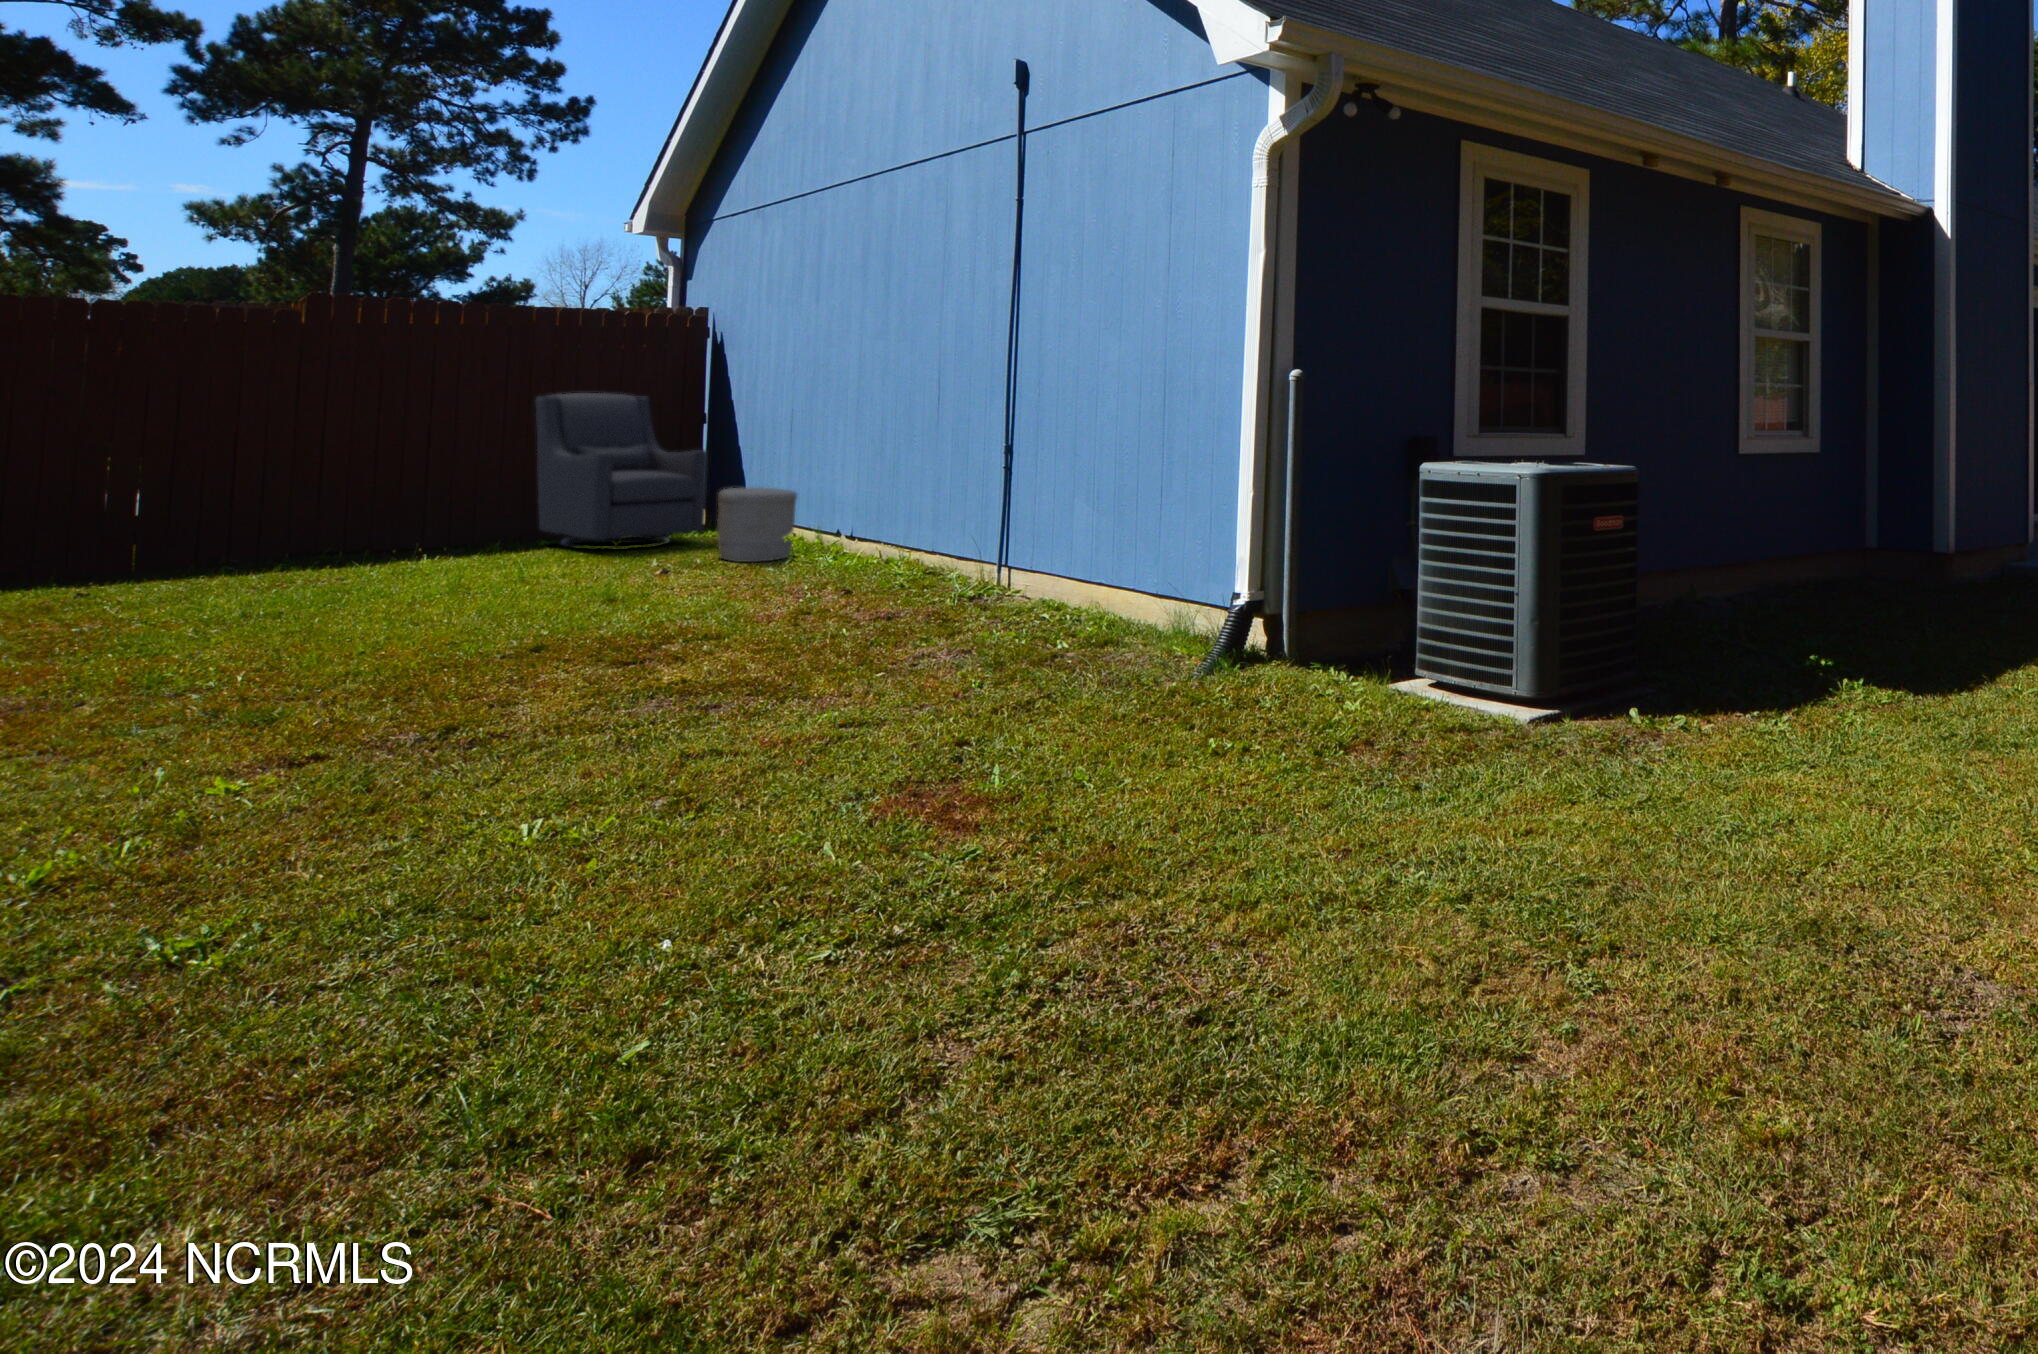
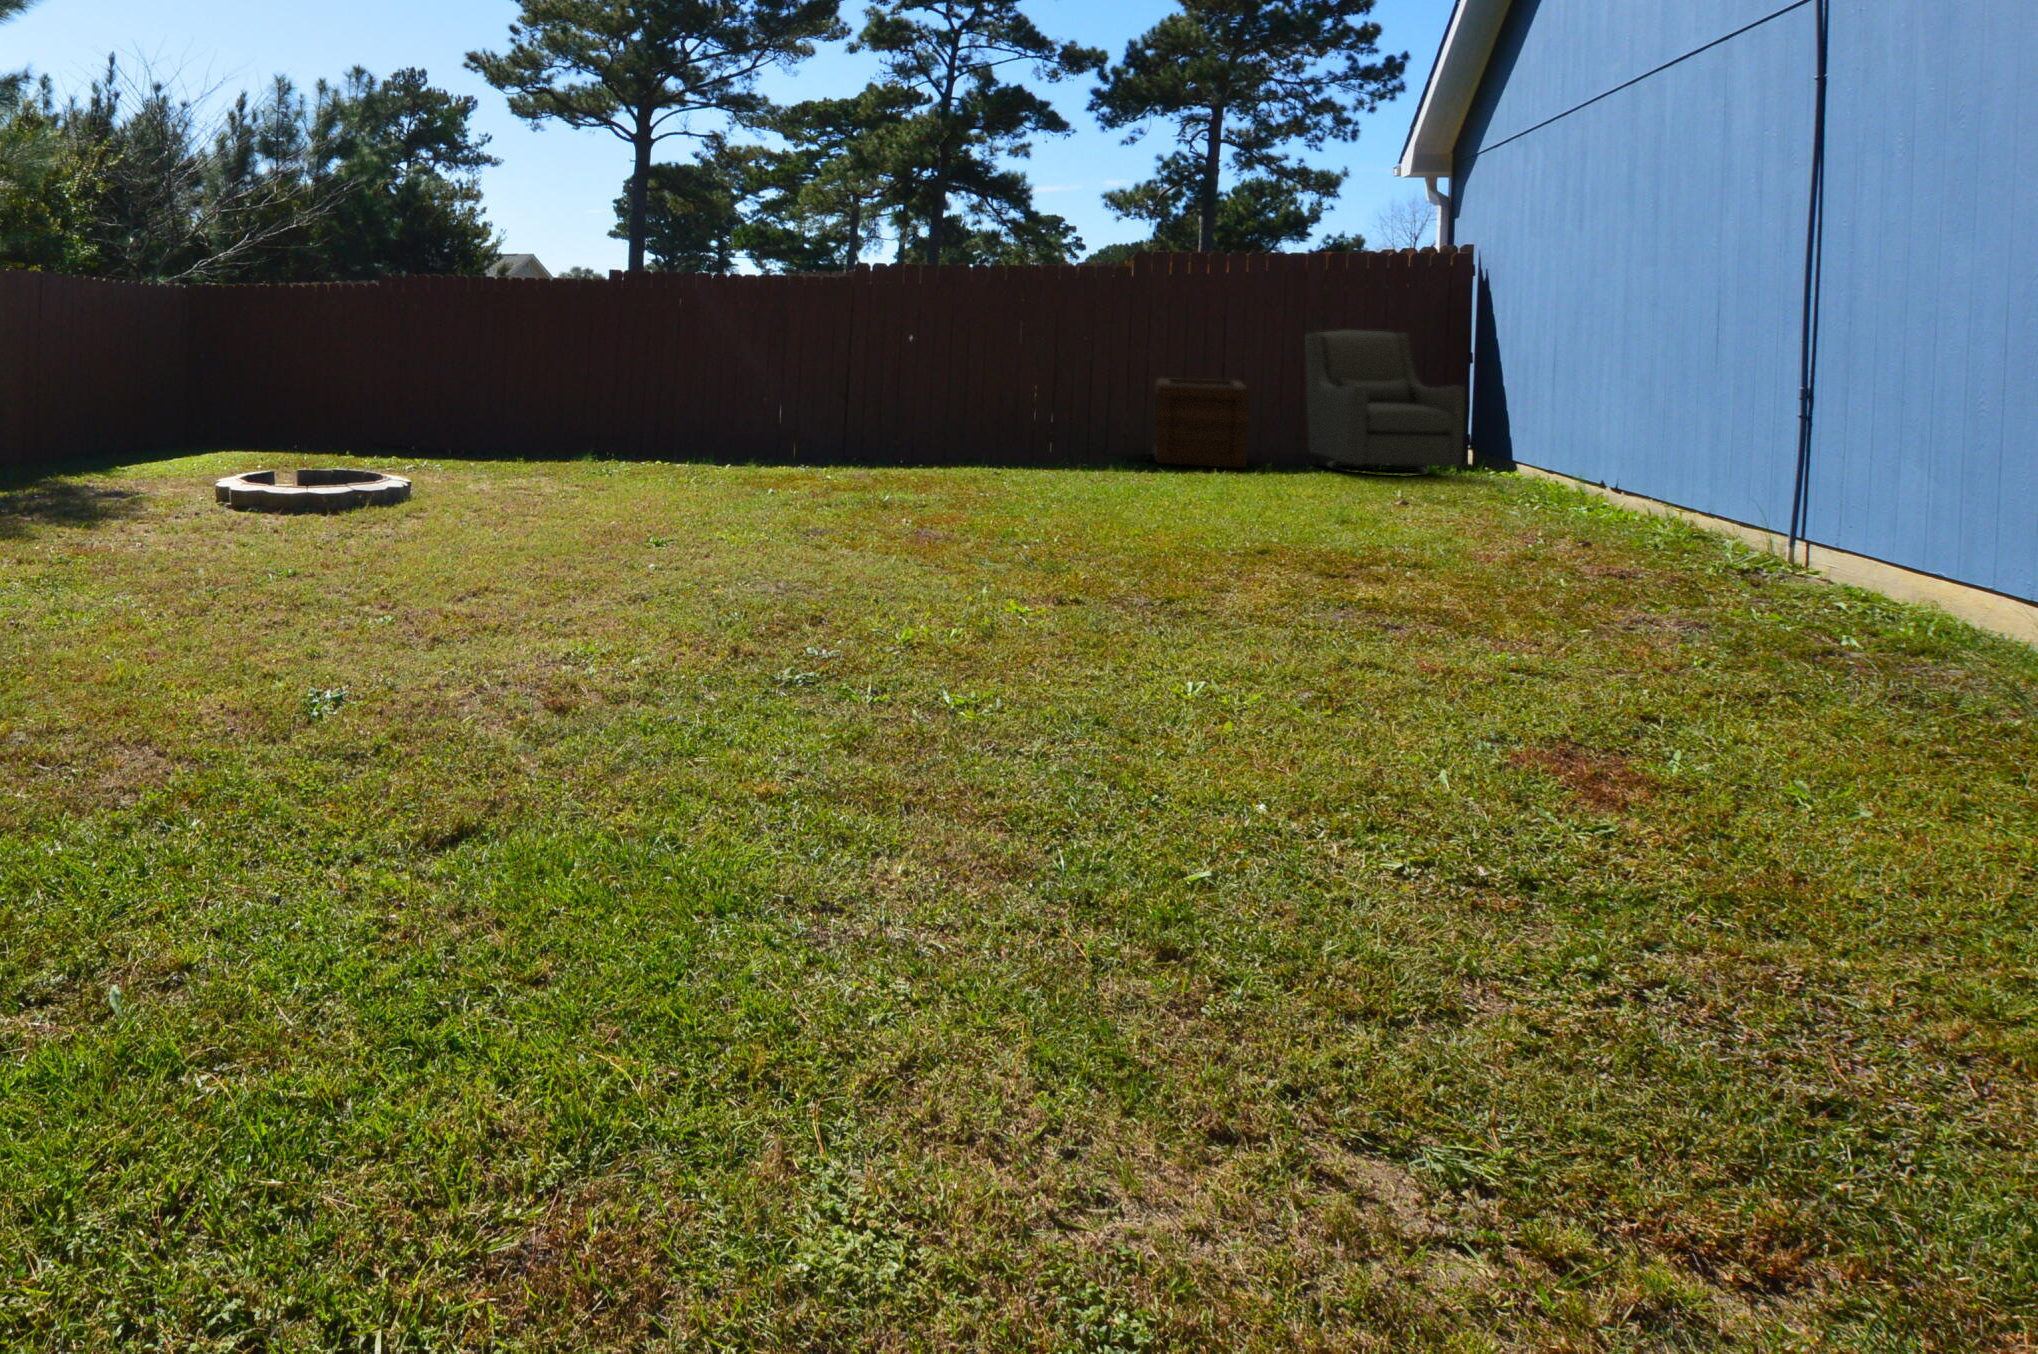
wooden crate: none [327,452,471,562] -> present [1154,378,1249,468]
woven basket: present [717,487,797,562] -> none [1469,425,1559,502]

